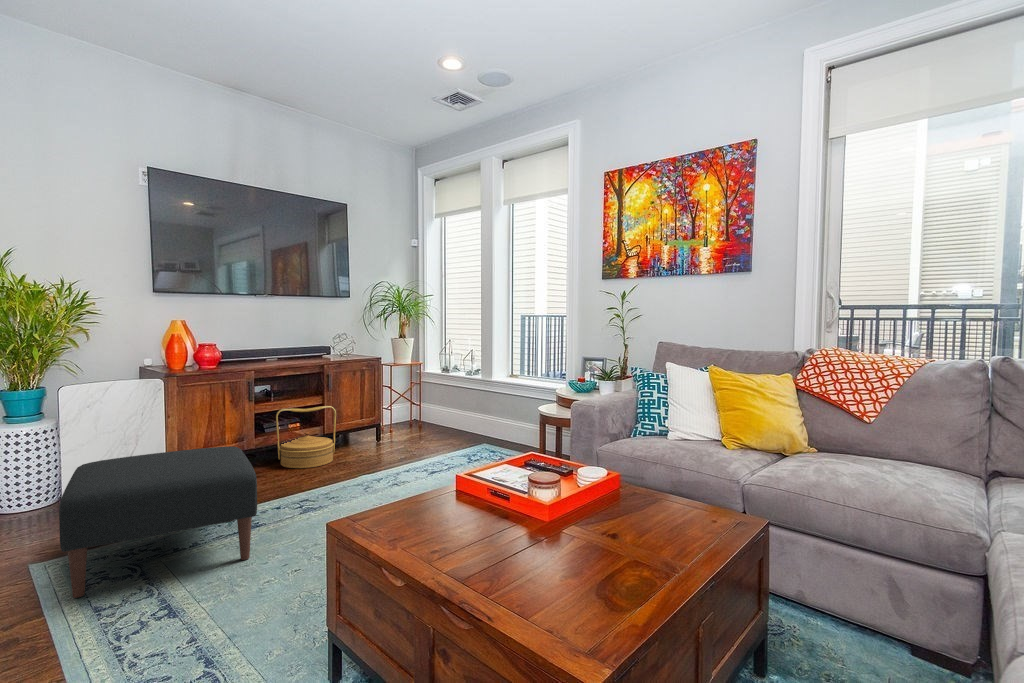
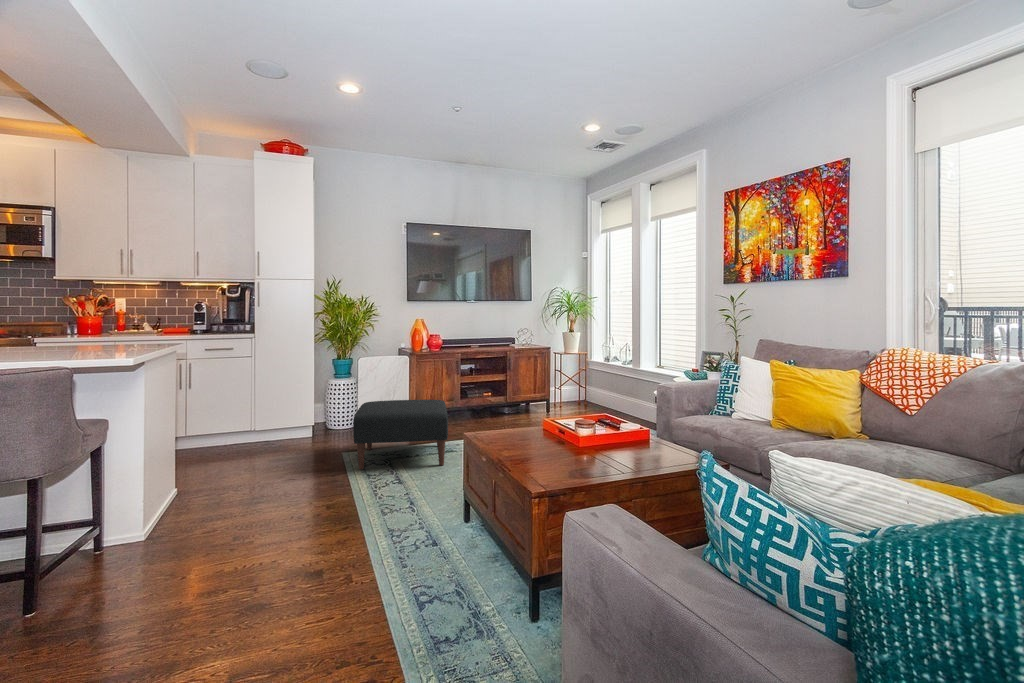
woven basket: present [276,406,336,468] -> none [475,381,515,423]

